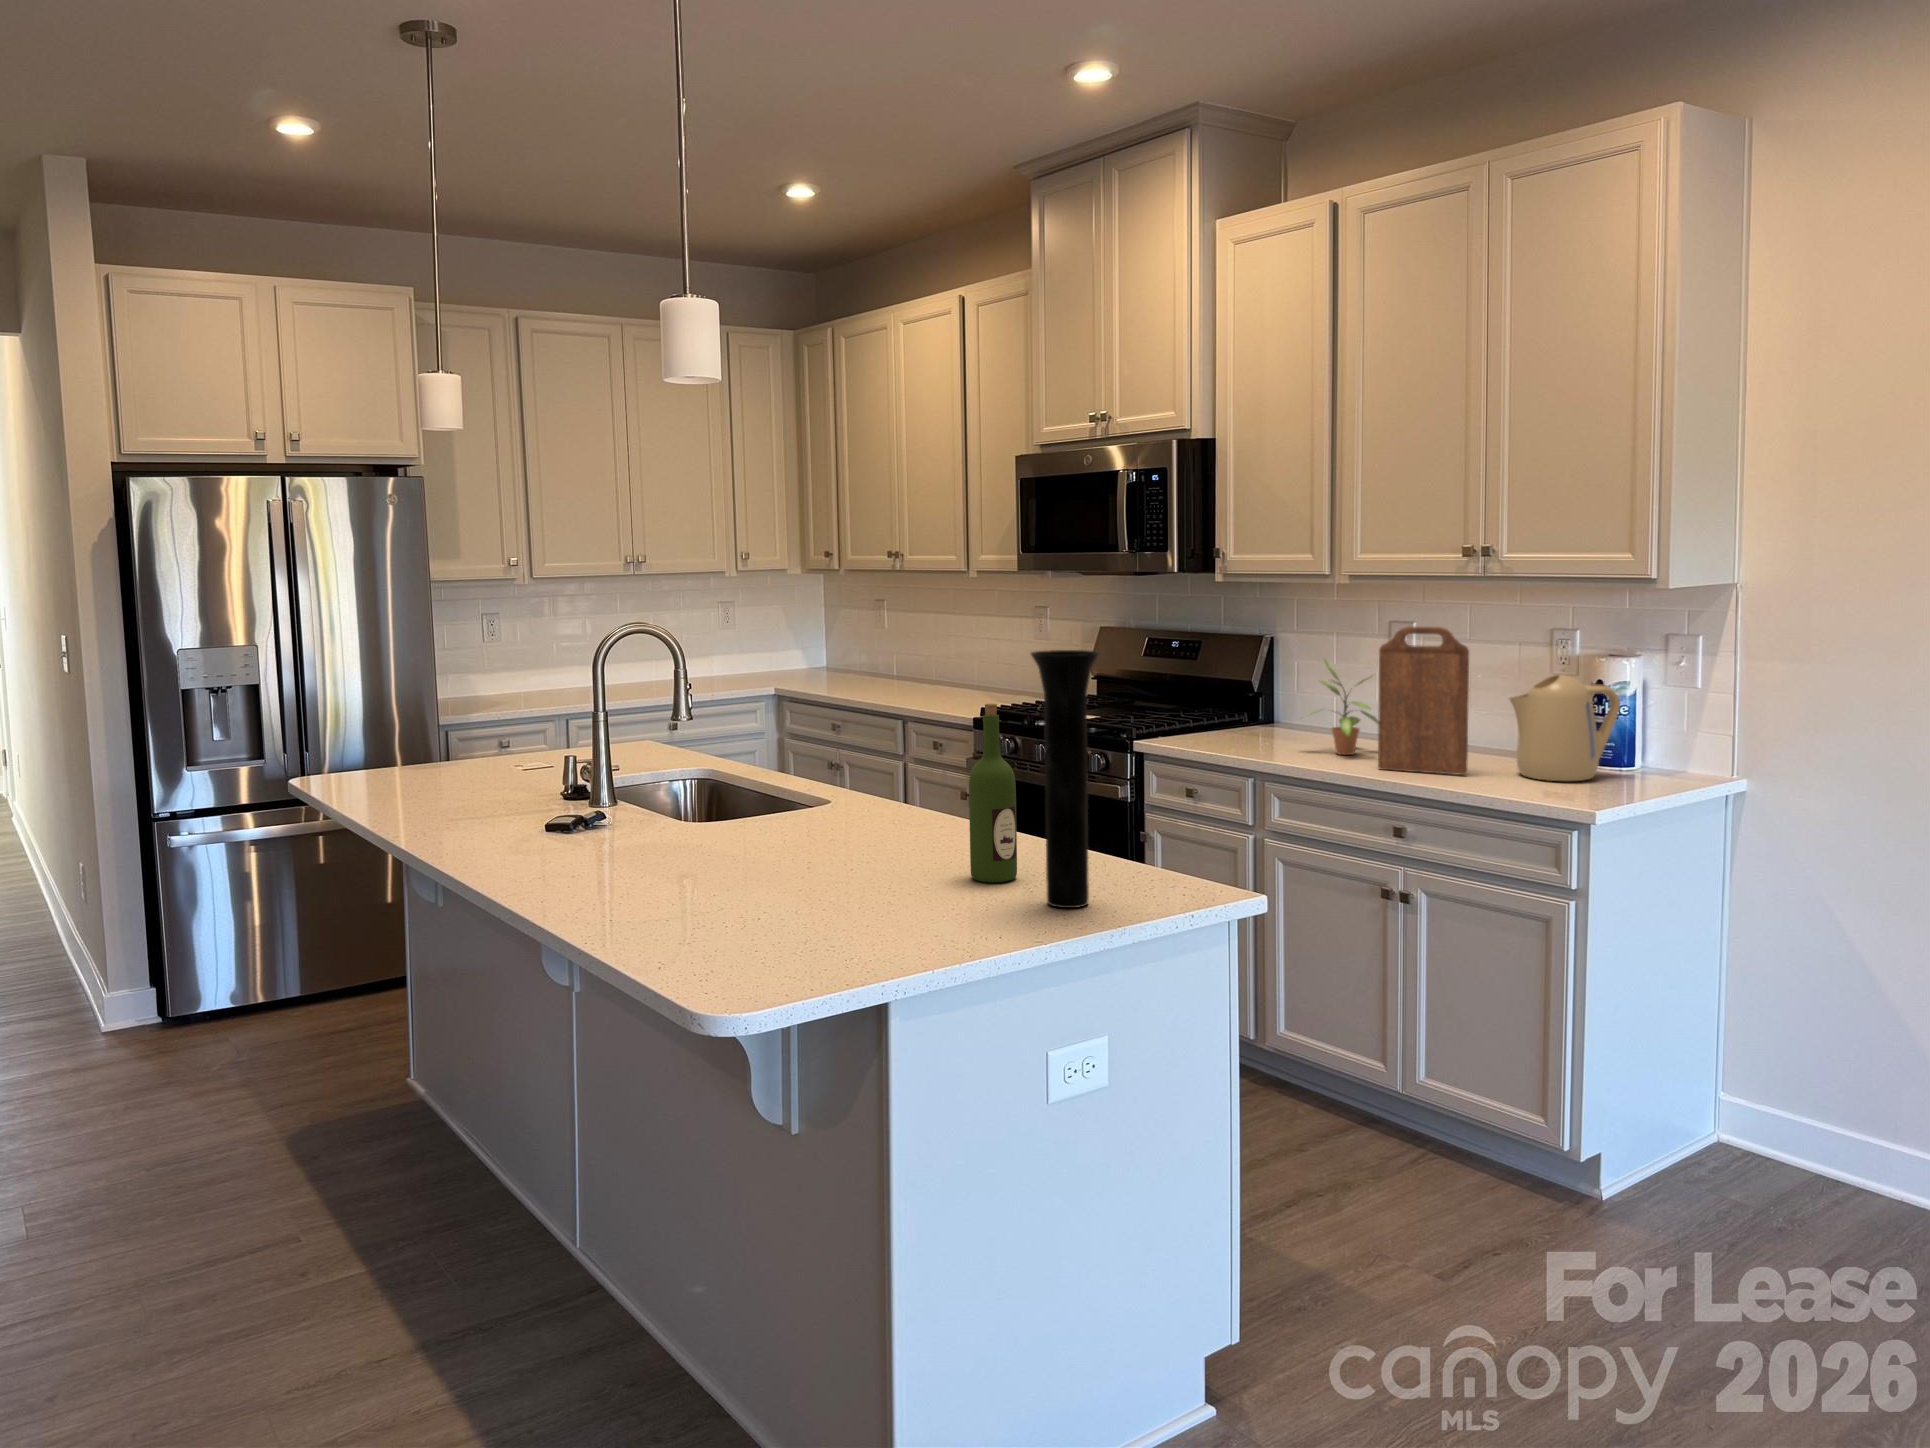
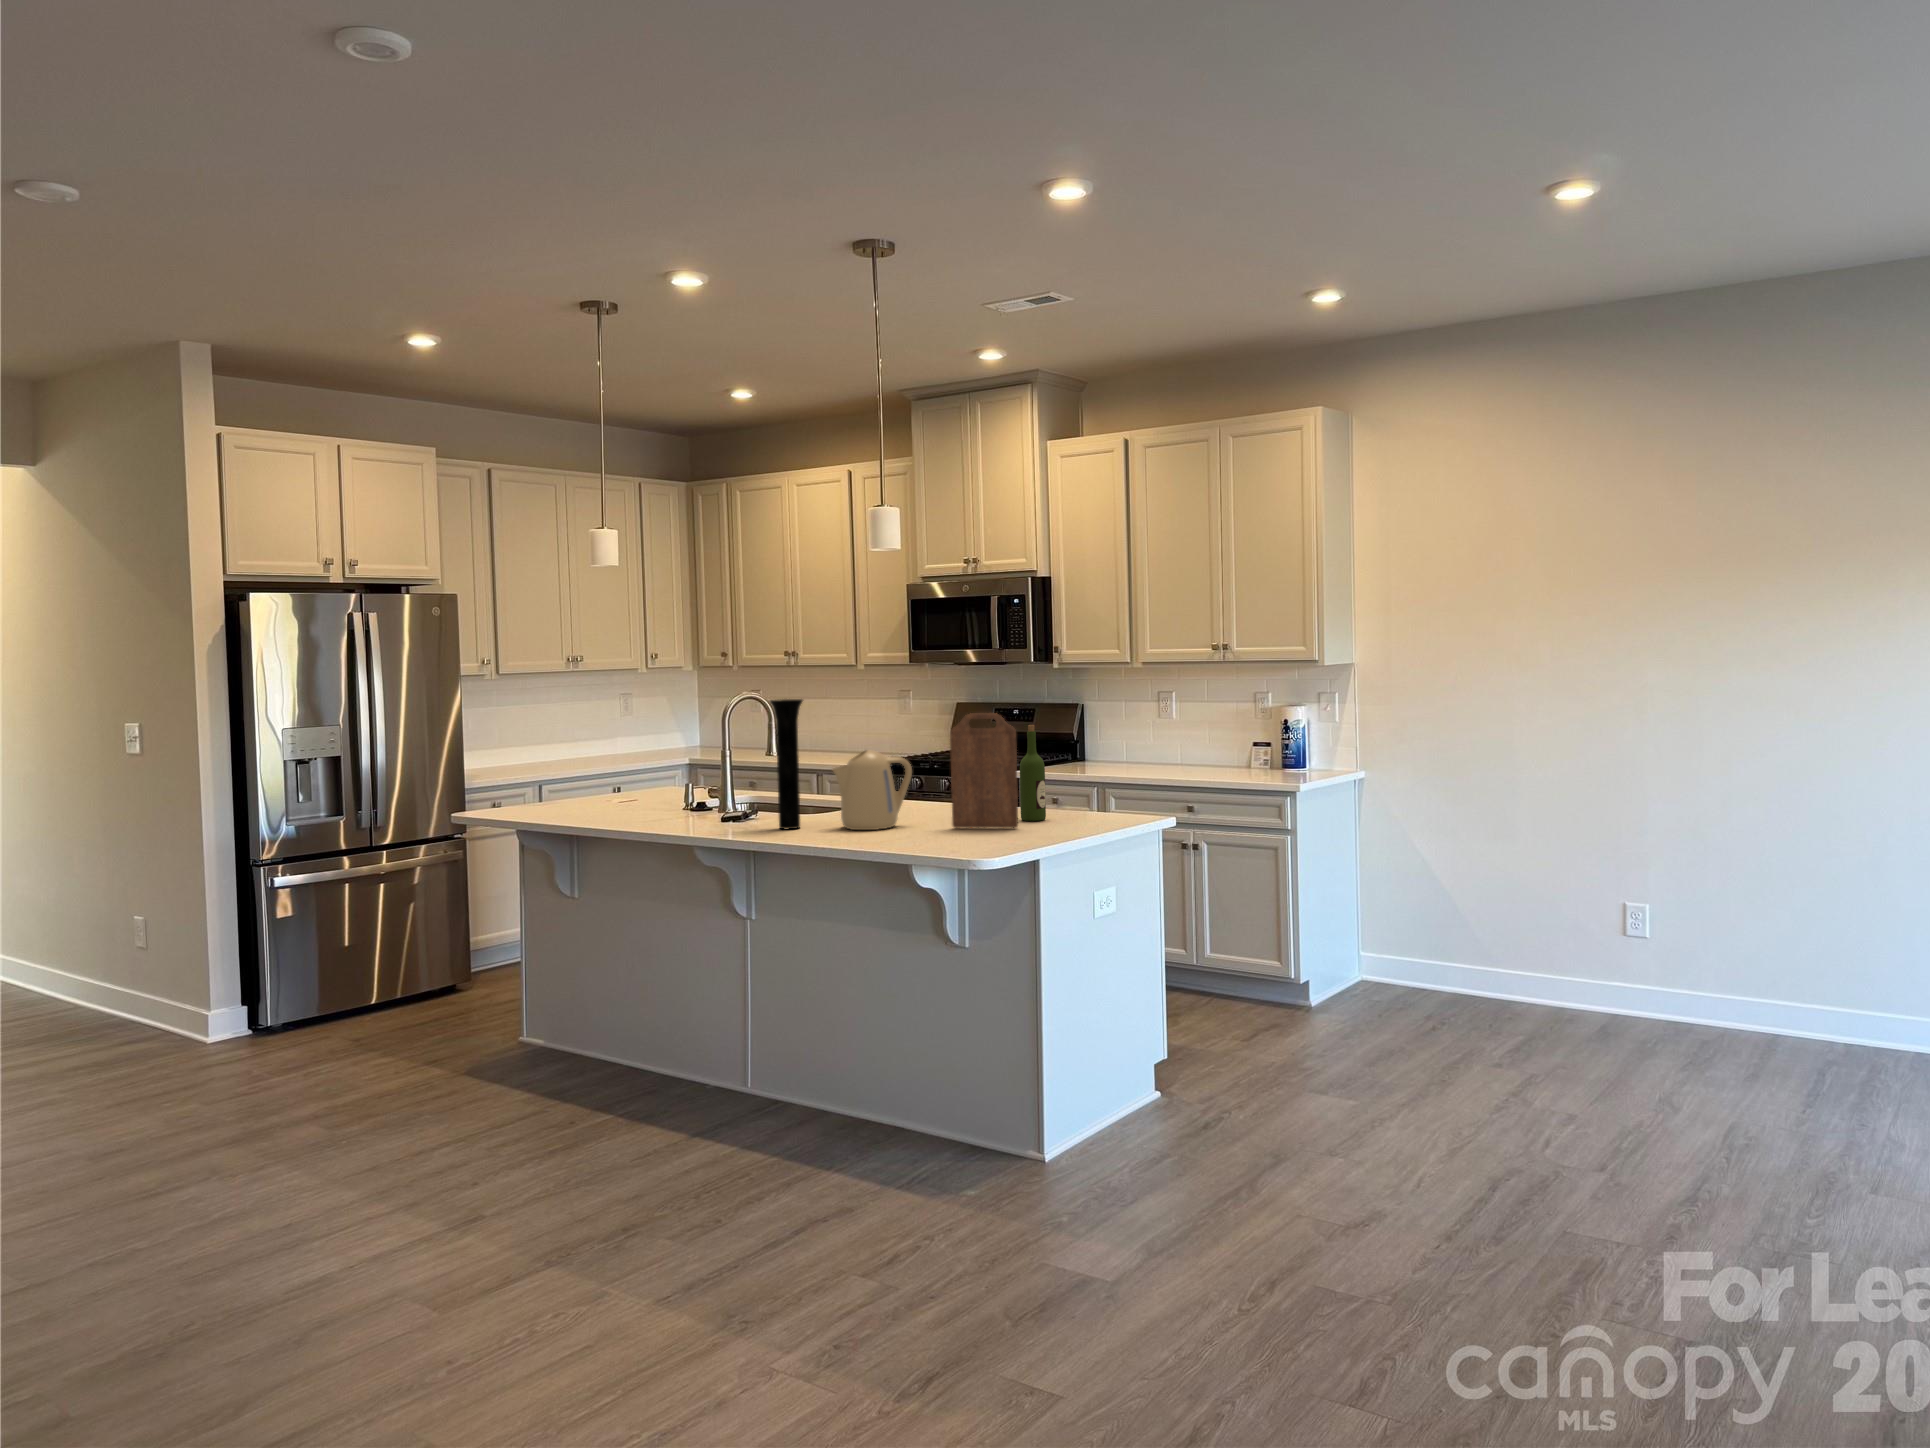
cutting board: present [1378,626,1469,775] -> present [950,713,1018,828]
vase: present [1031,650,1099,908] -> present [770,699,803,829]
potted plant: present [1312,660,1378,755] -> none [1121,712,1168,770]
kettle: present [1509,675,1620,781] -> present [833,750,912,830]

